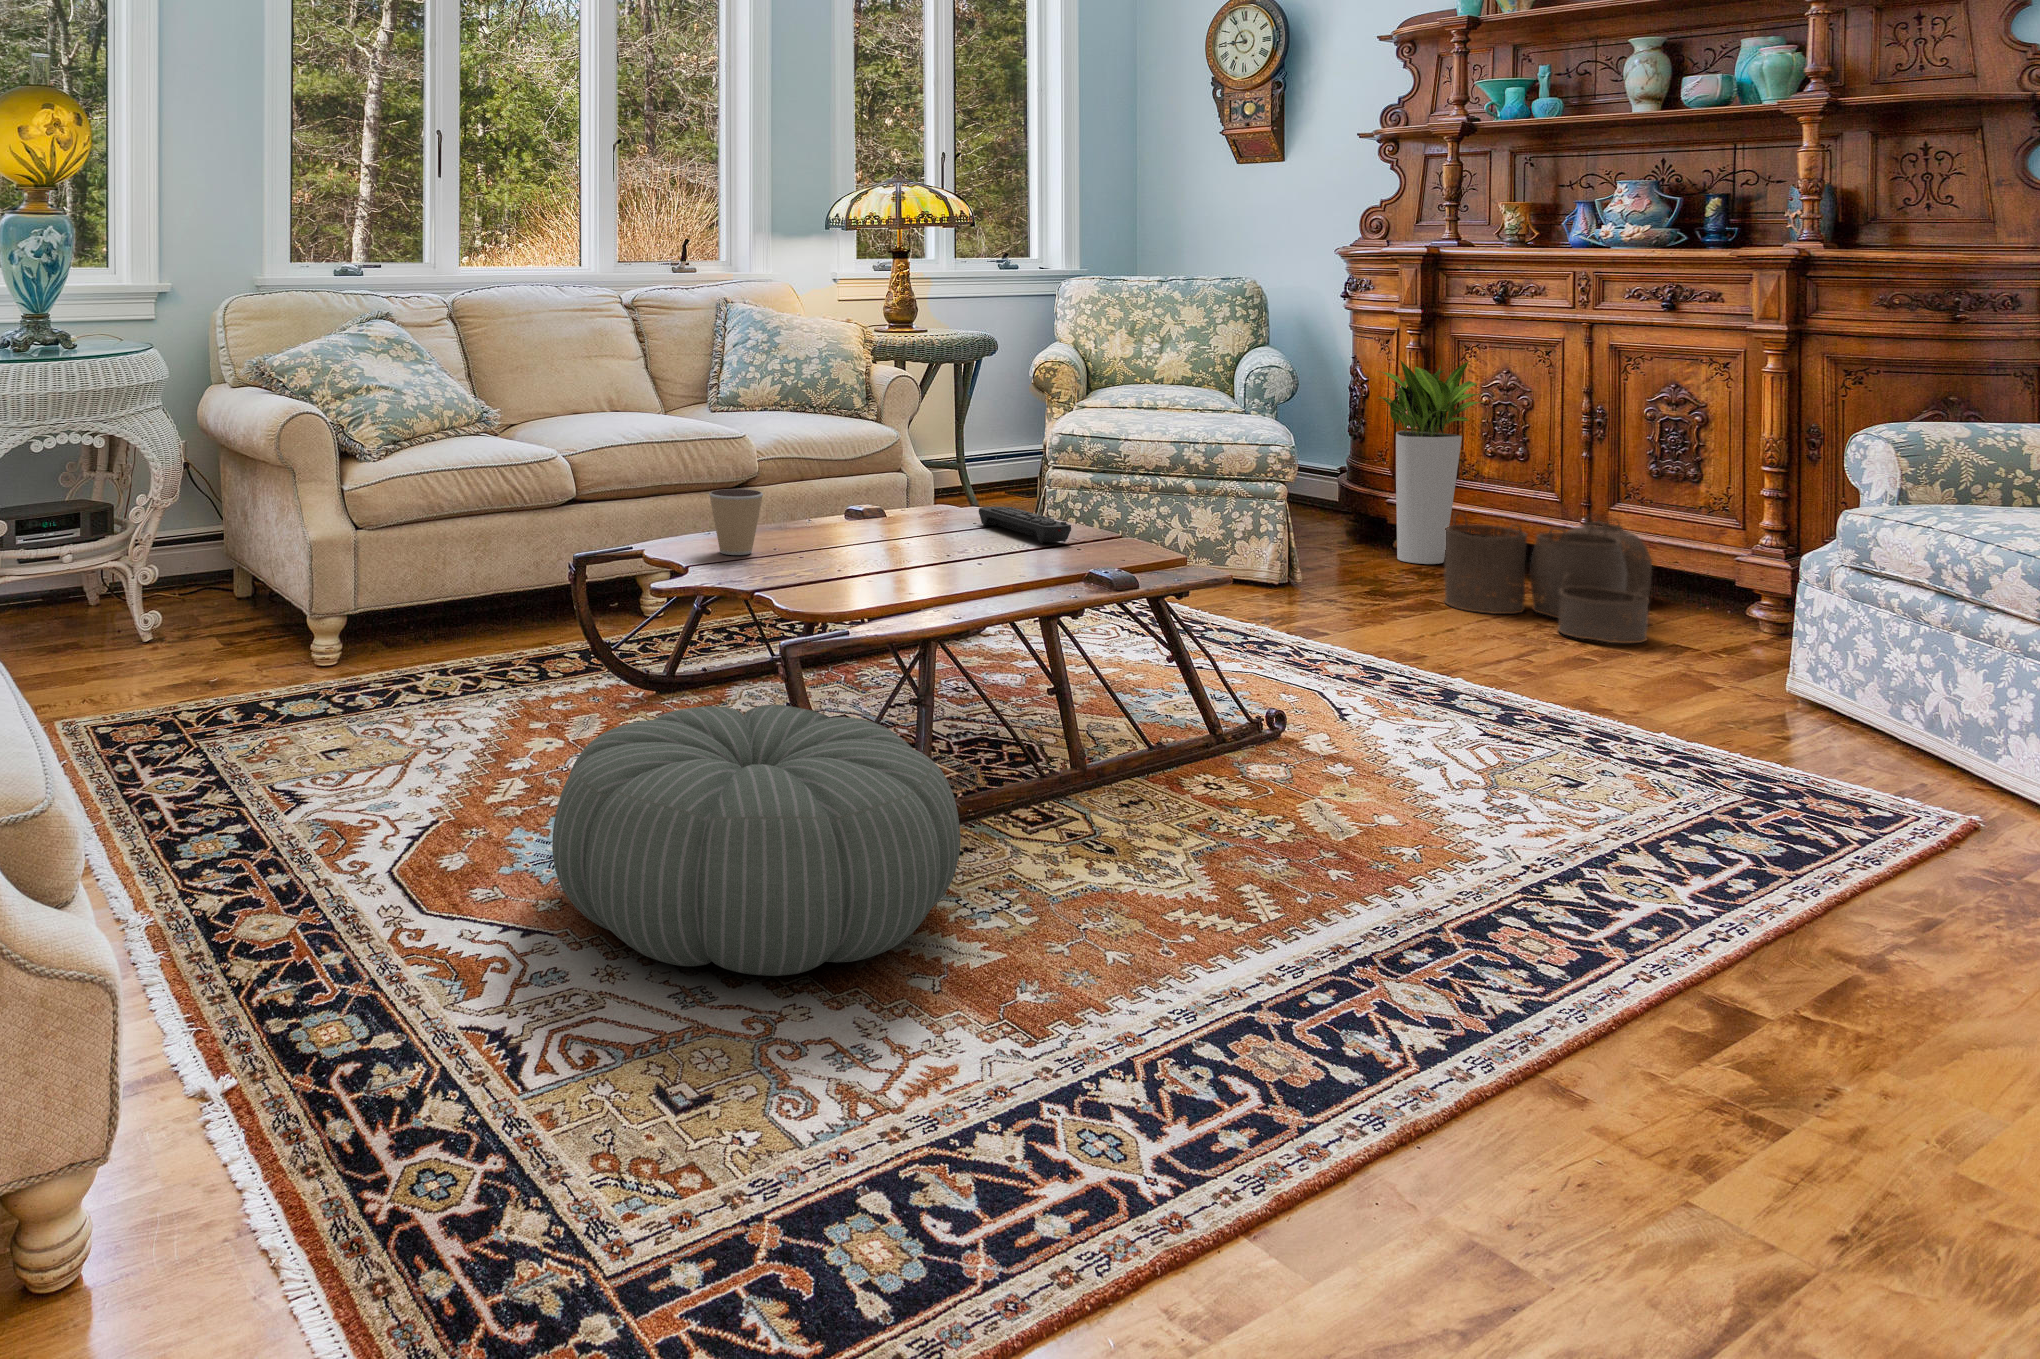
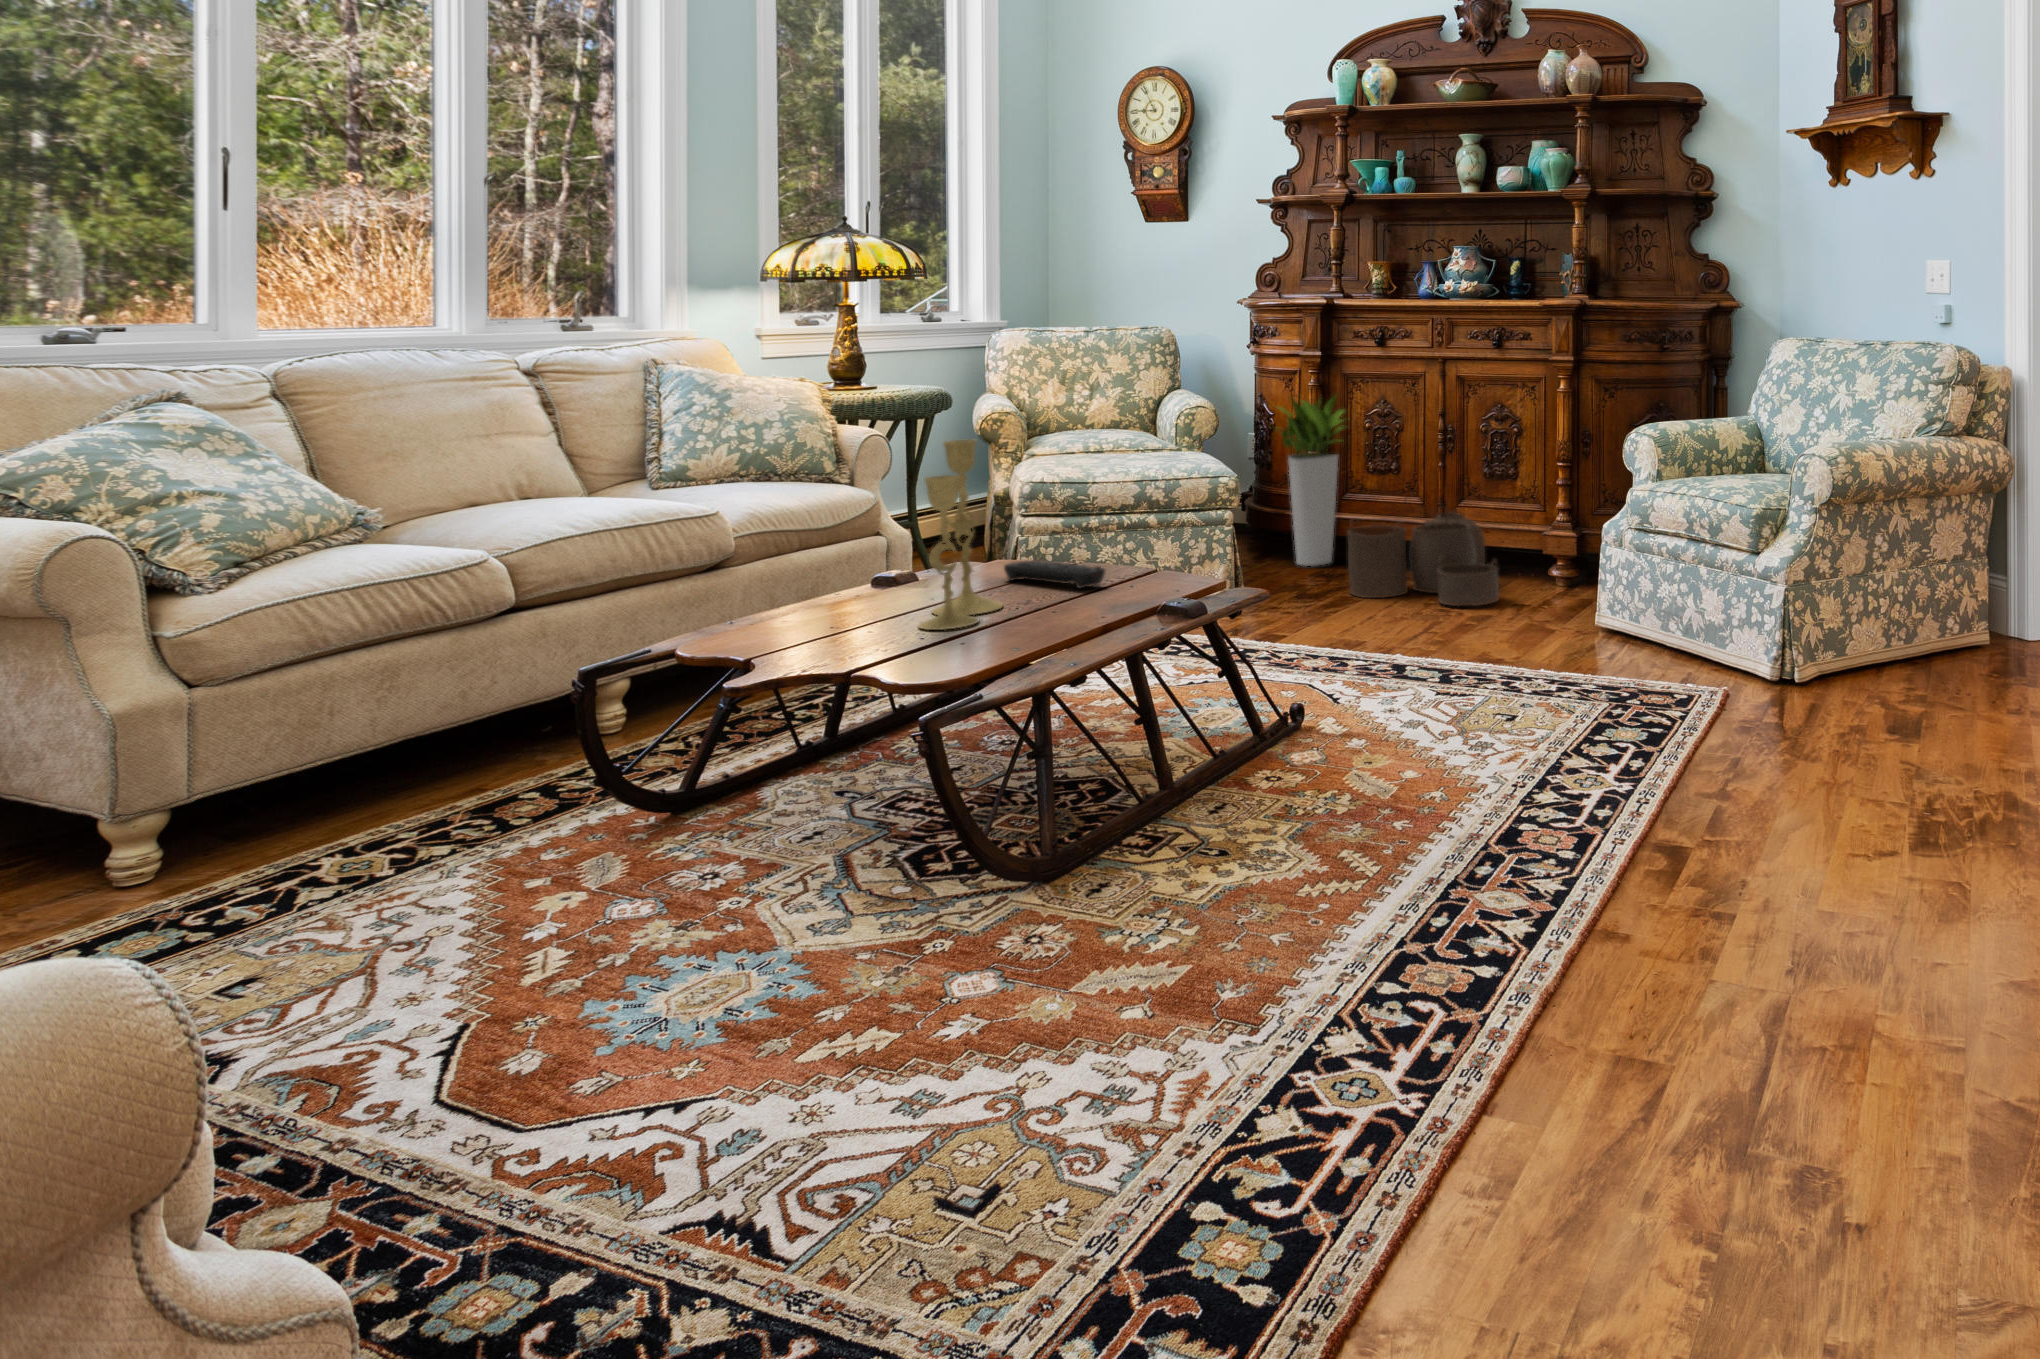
candlestick: none [861,375,955,562] -> present [918,439,1003,630]
coffee cup: present [709,489,763,555] -> none [744,576,808,649]
pouf: present [552,705,960,976] -> none [688,783,1129,1081]

